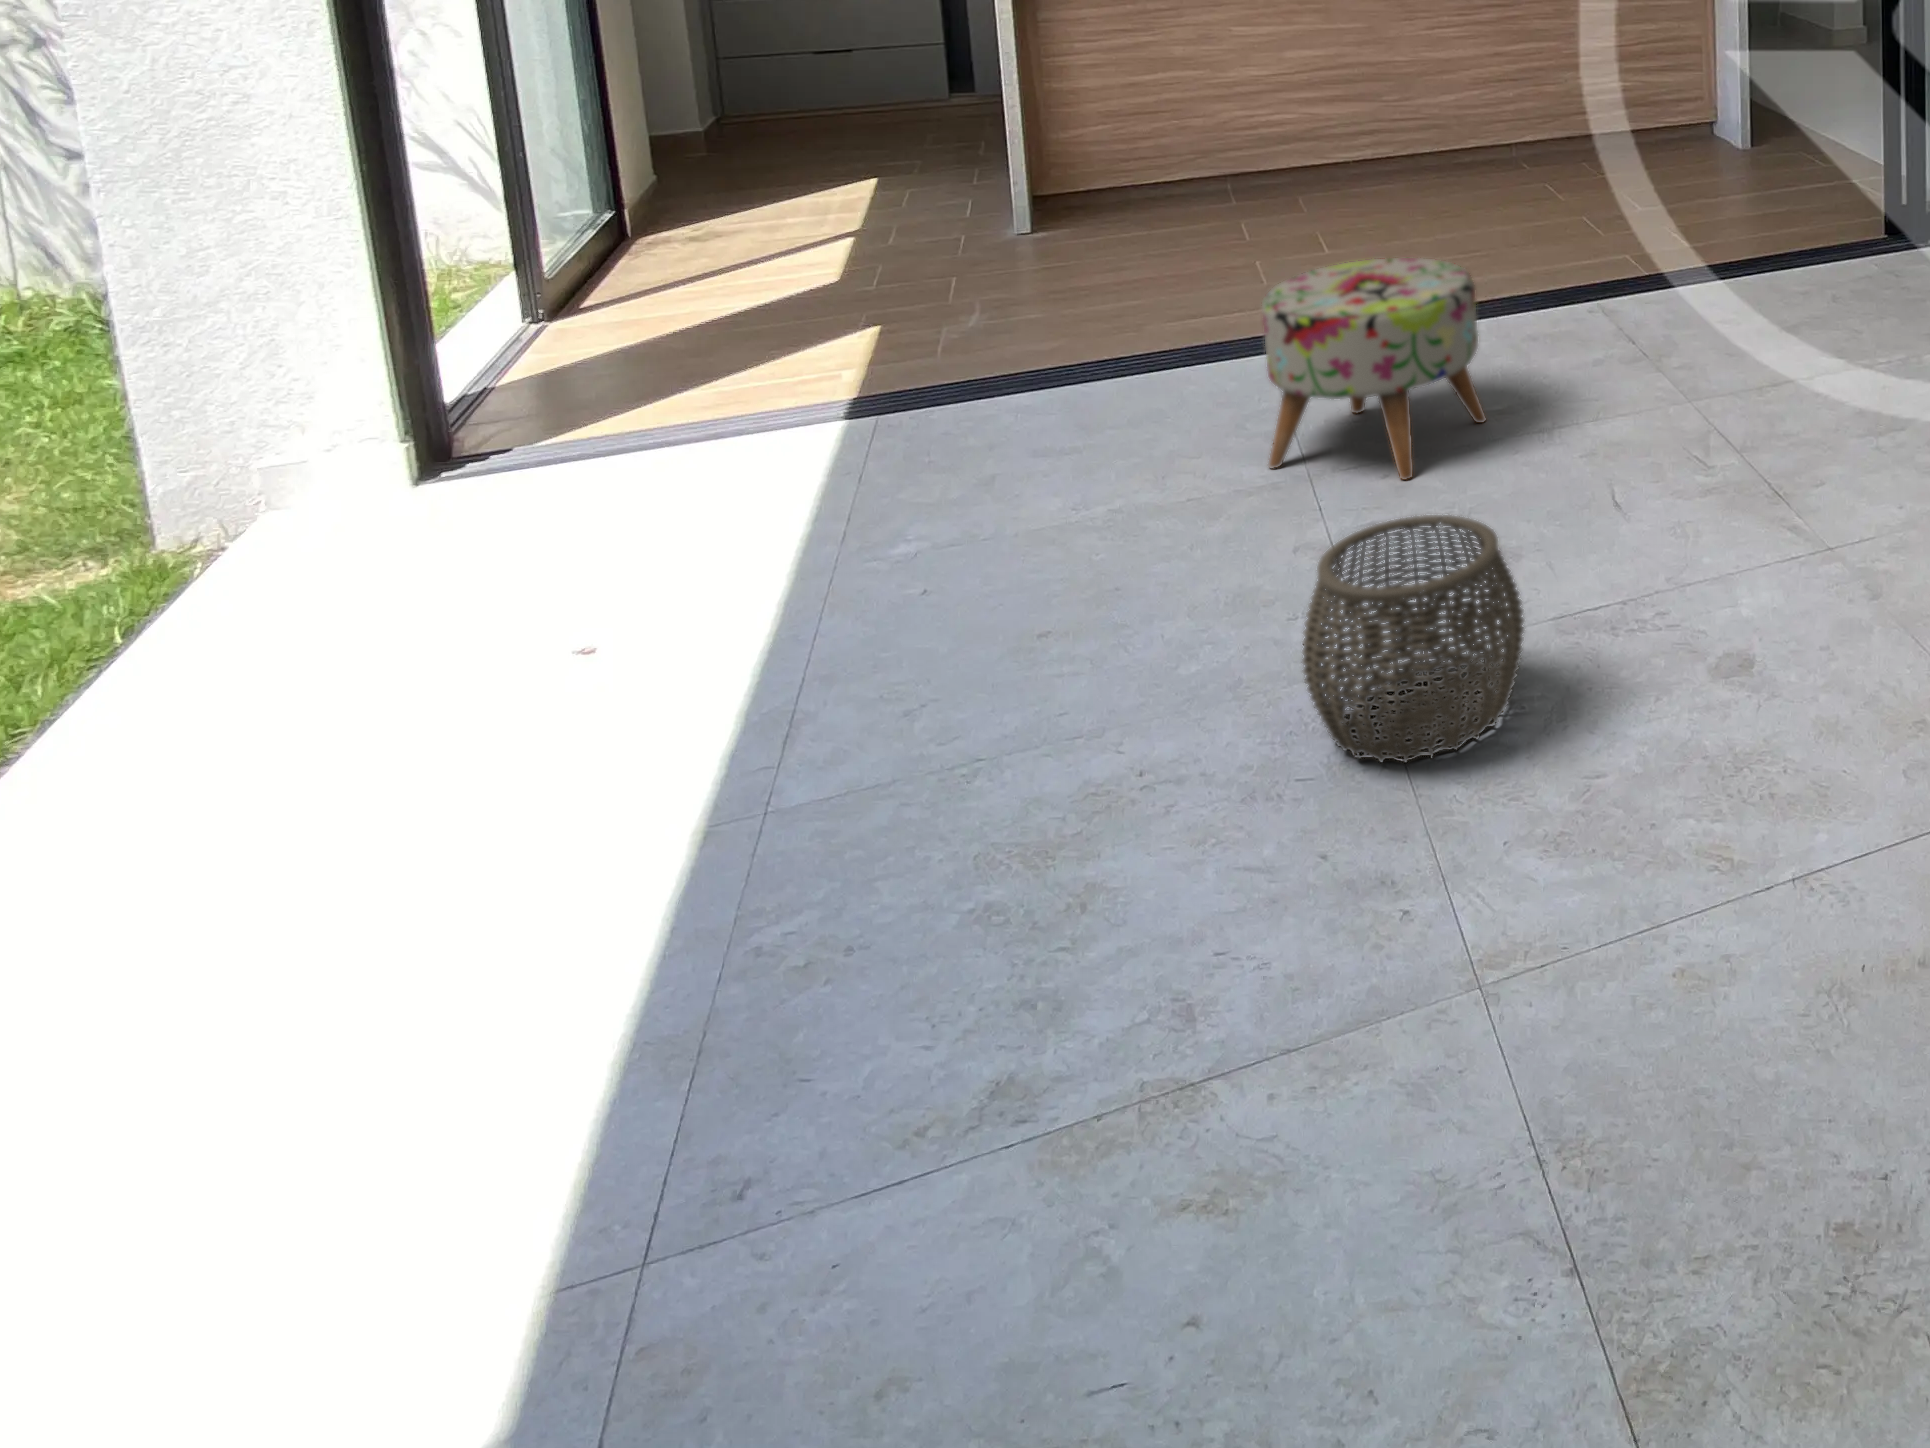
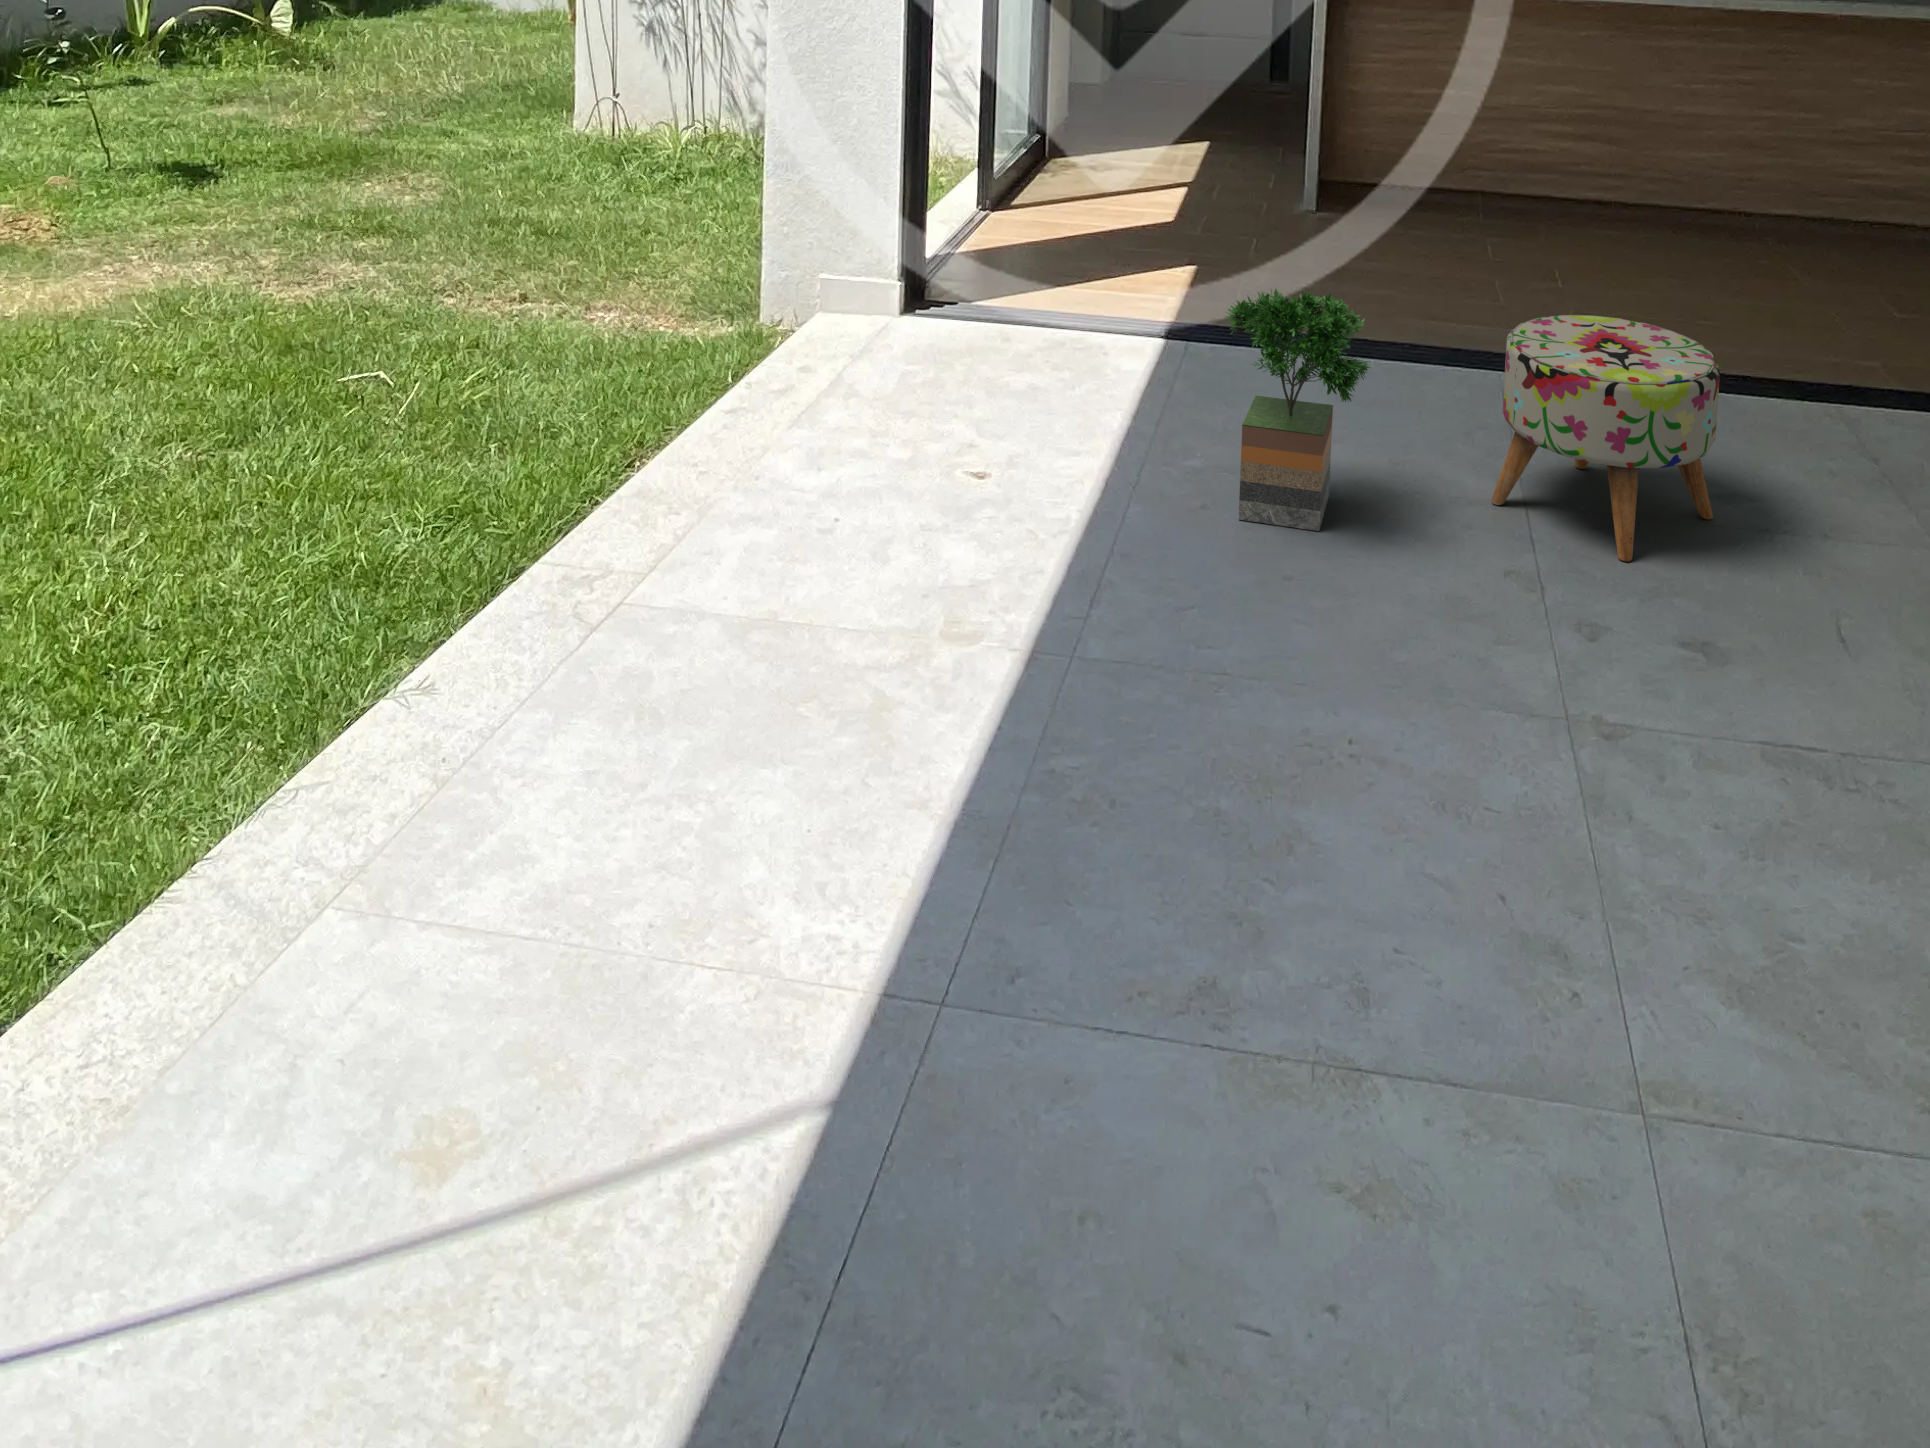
potted tree: none [923,299,1115,566] -> present [1226,288,1371,531]
woven basket: present [1302,515,1524,762] -> none [1510,630,1756,927]

